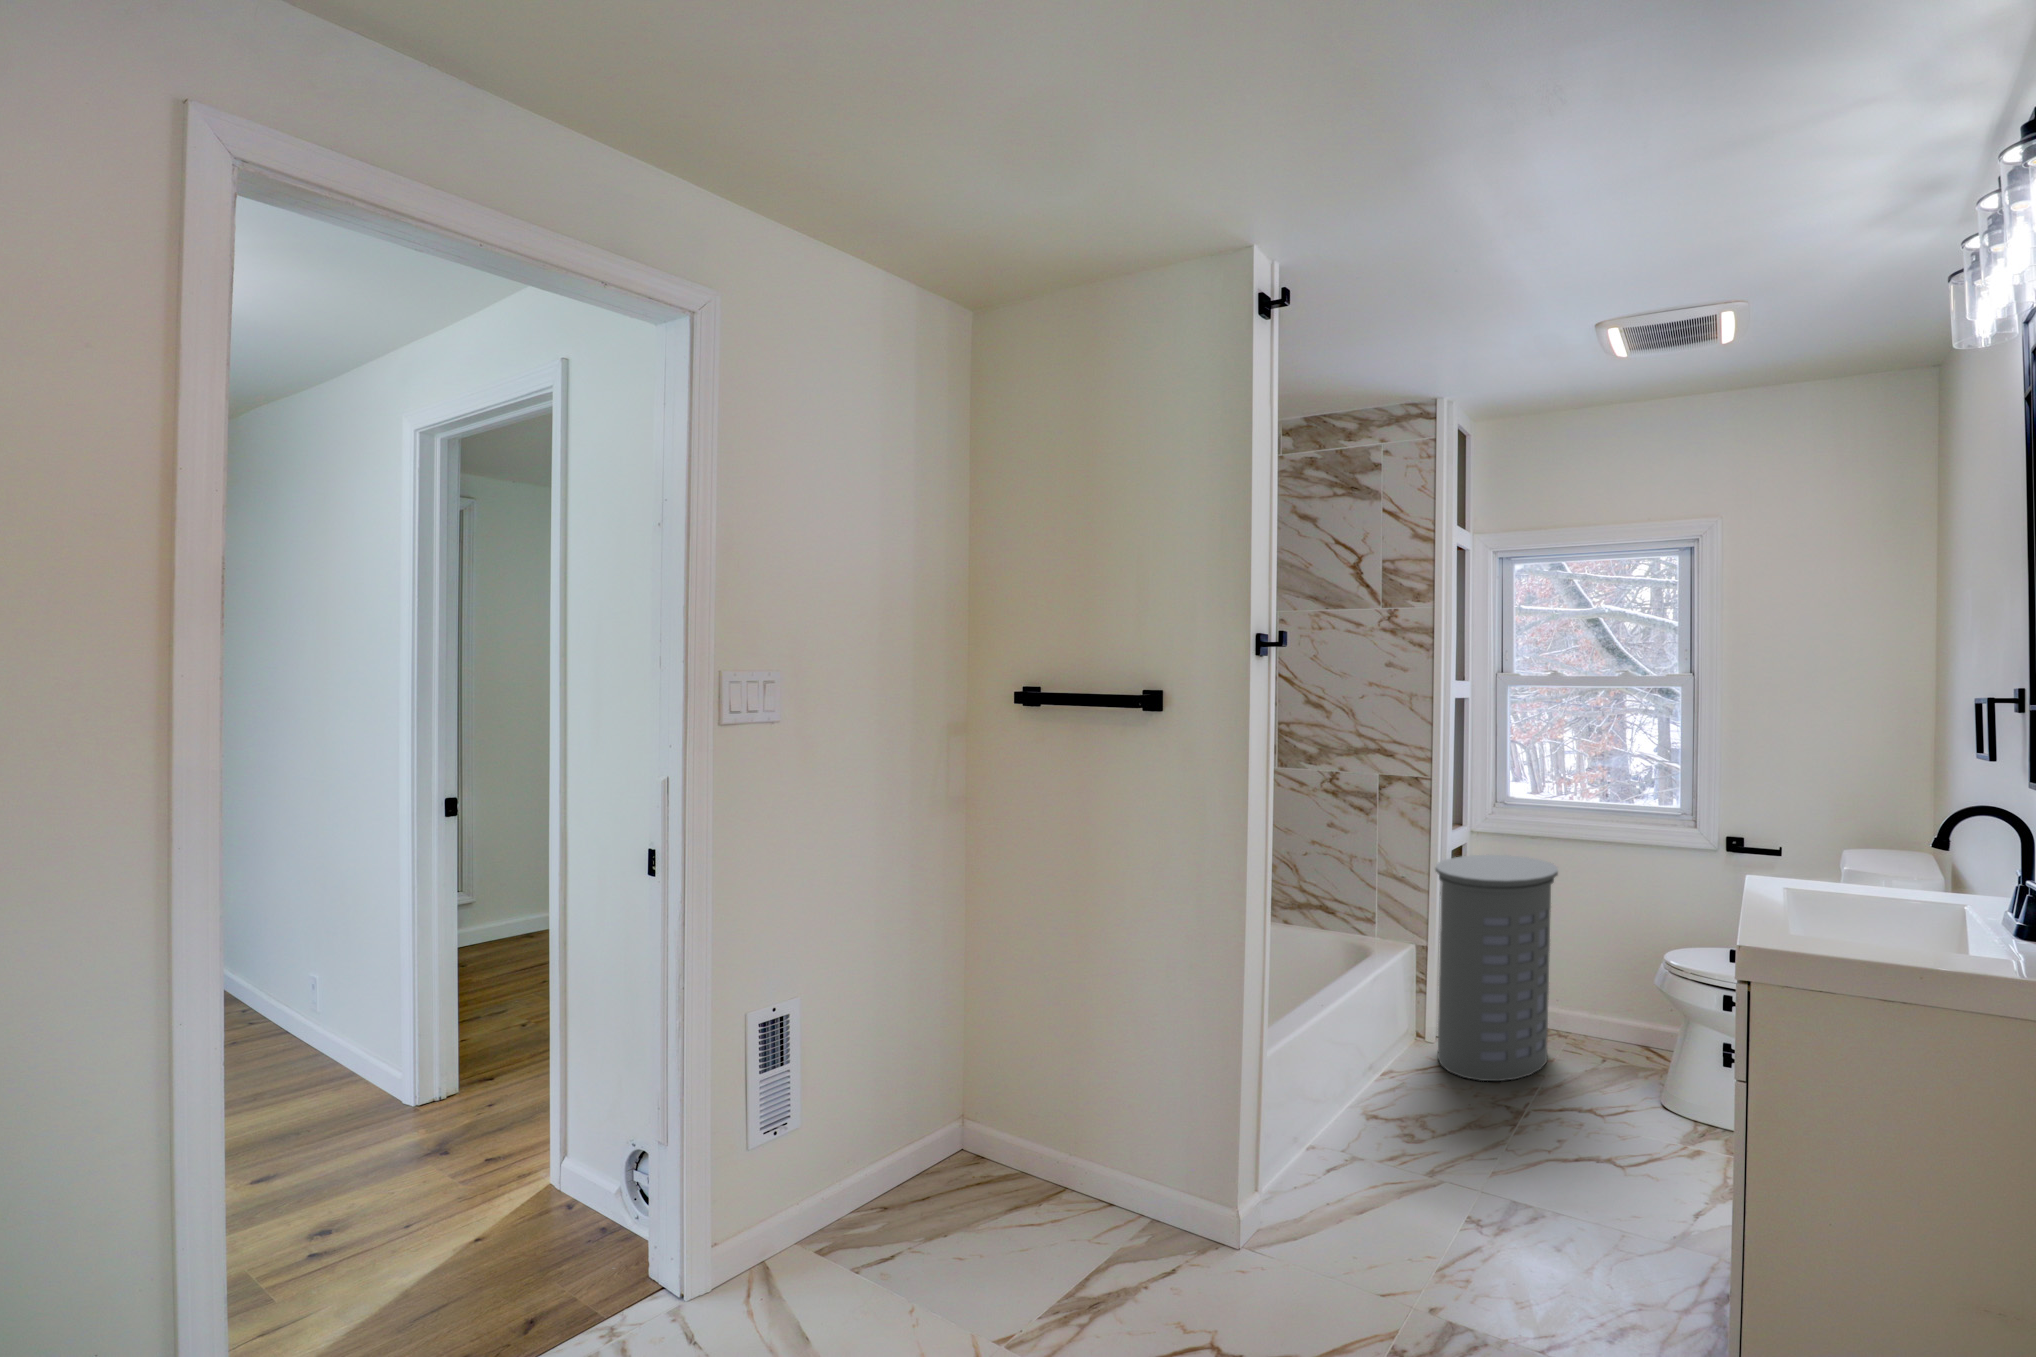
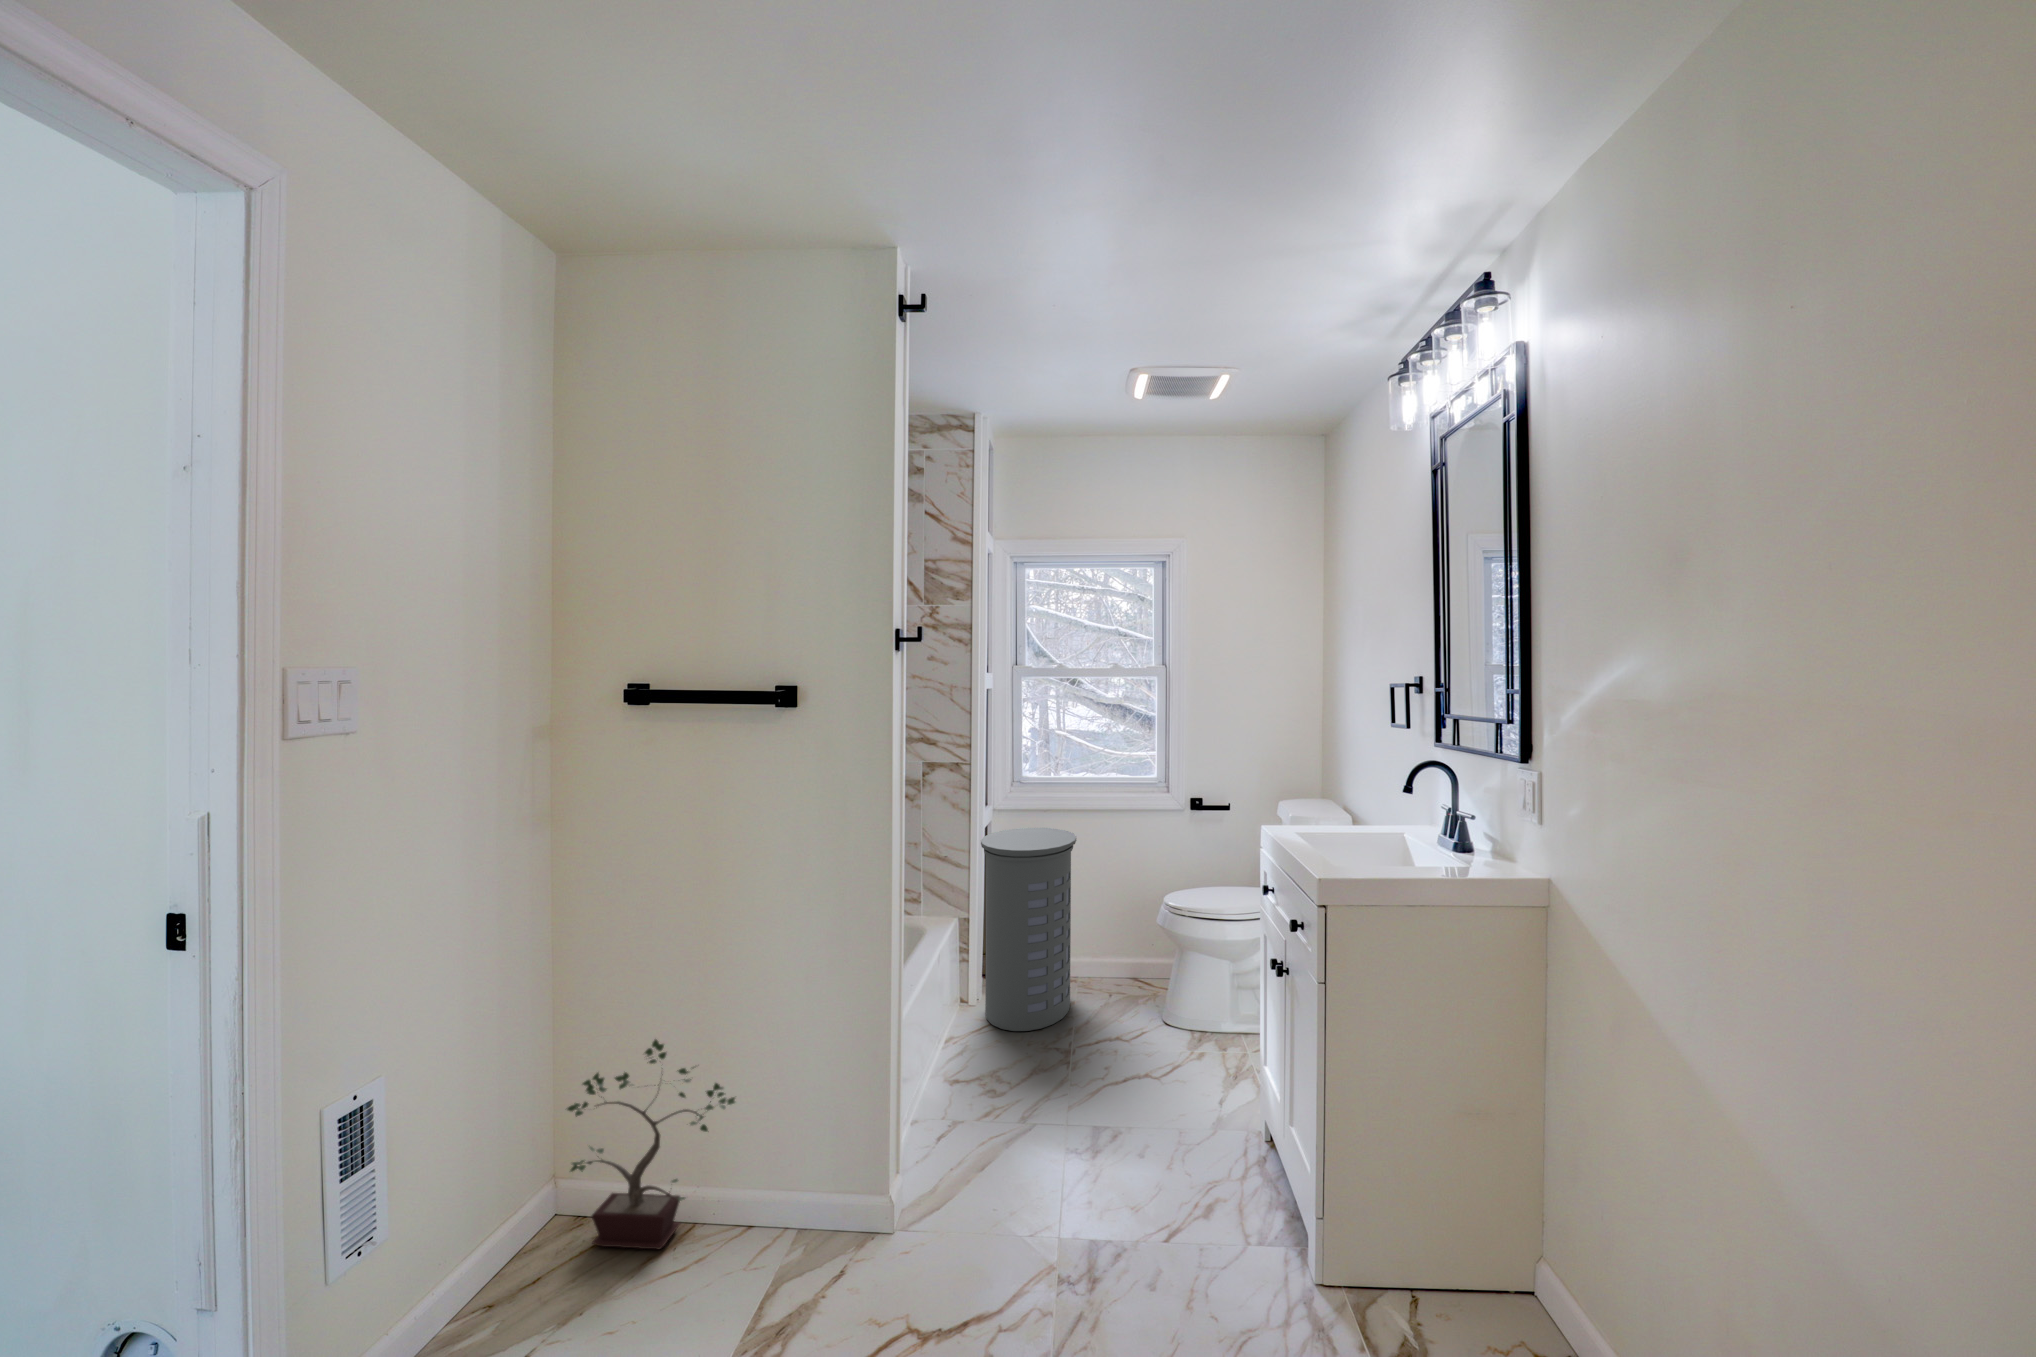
potted plant: none [961,1008,1093,1200] -> present [567,1039,735,1249]

